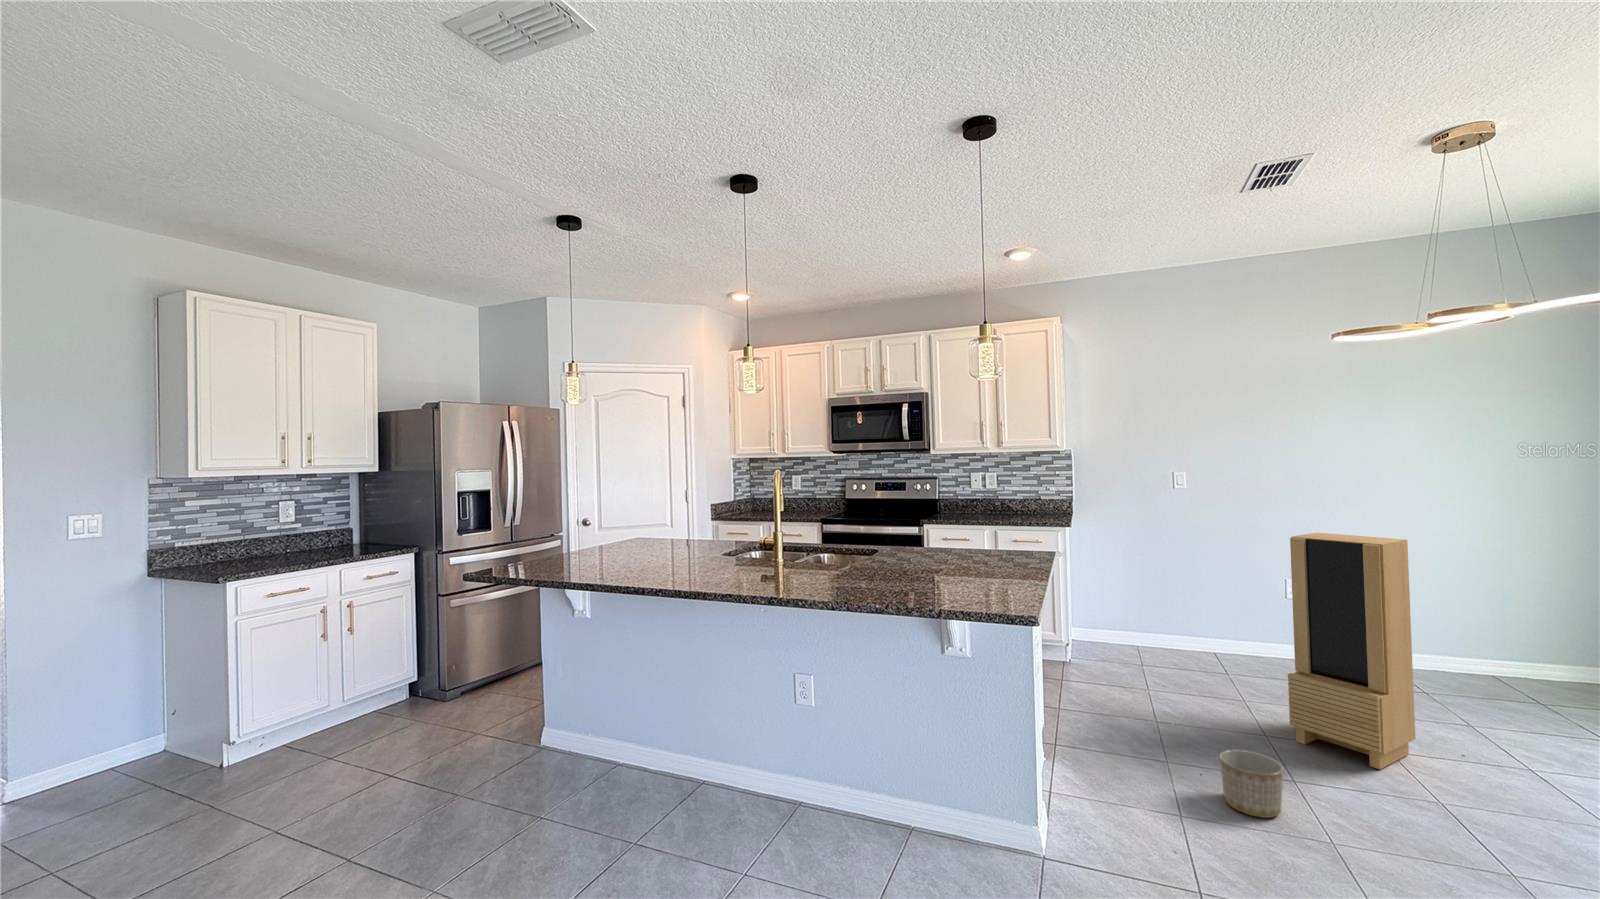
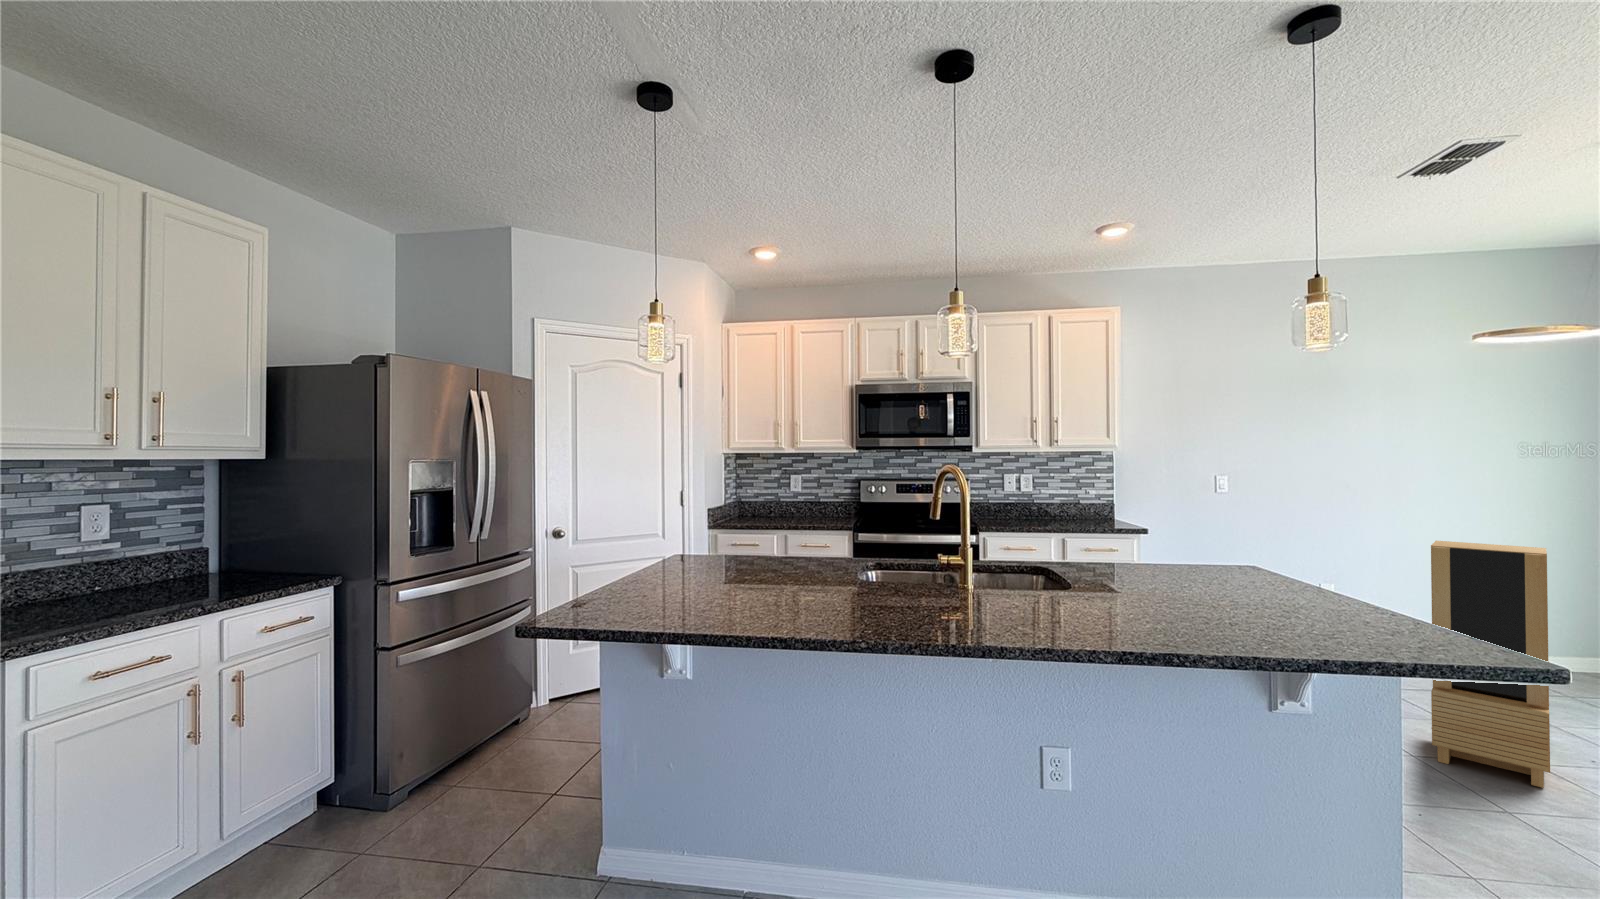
planter: present [1220,750,1283,818] -> none [1454,787,1540,866]

